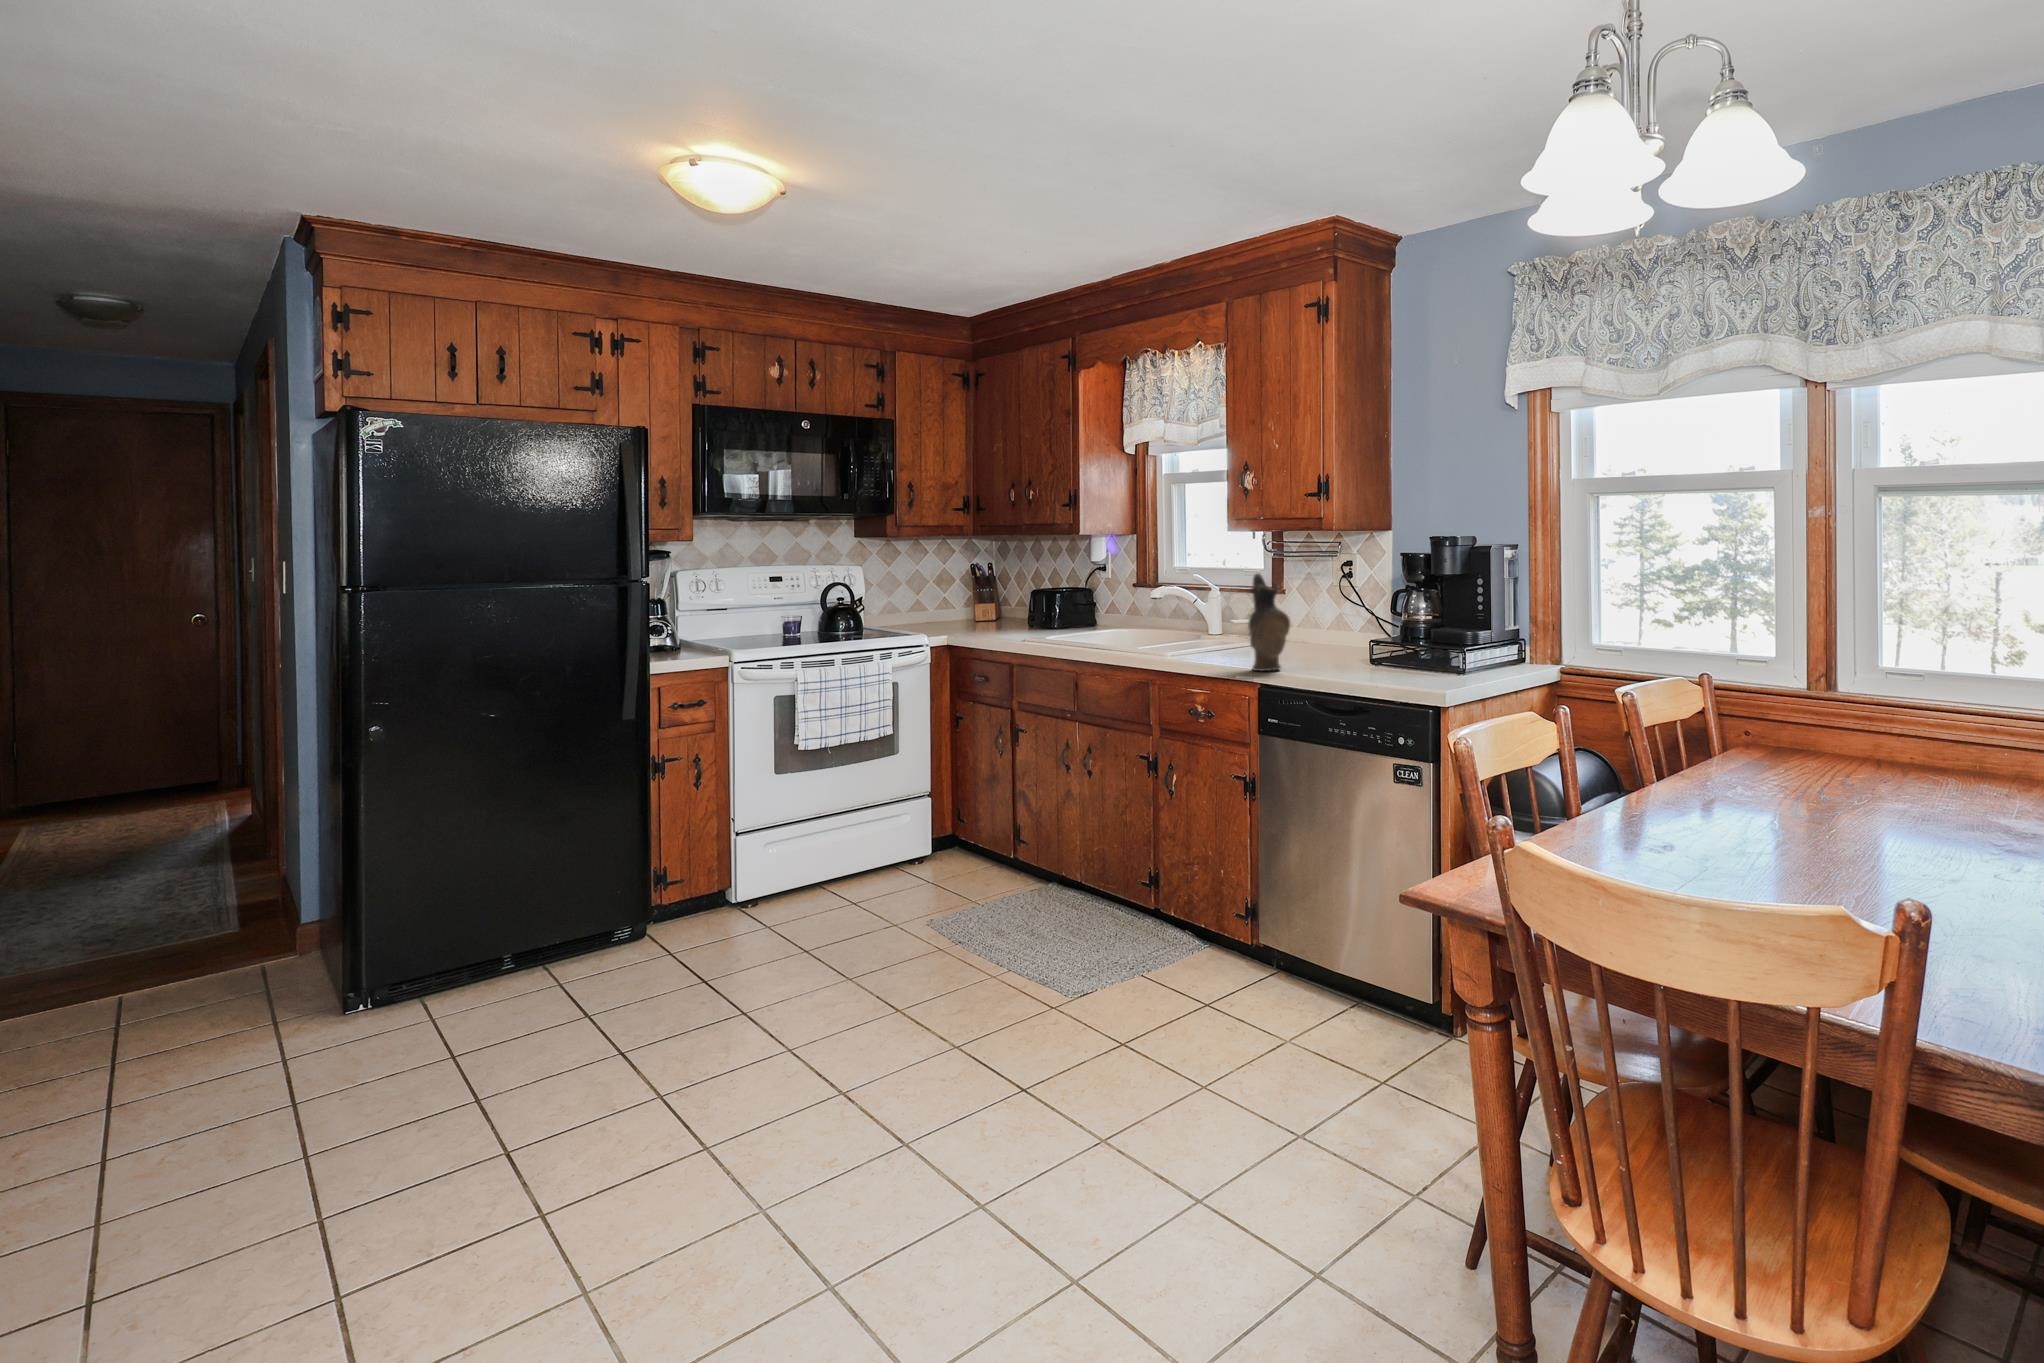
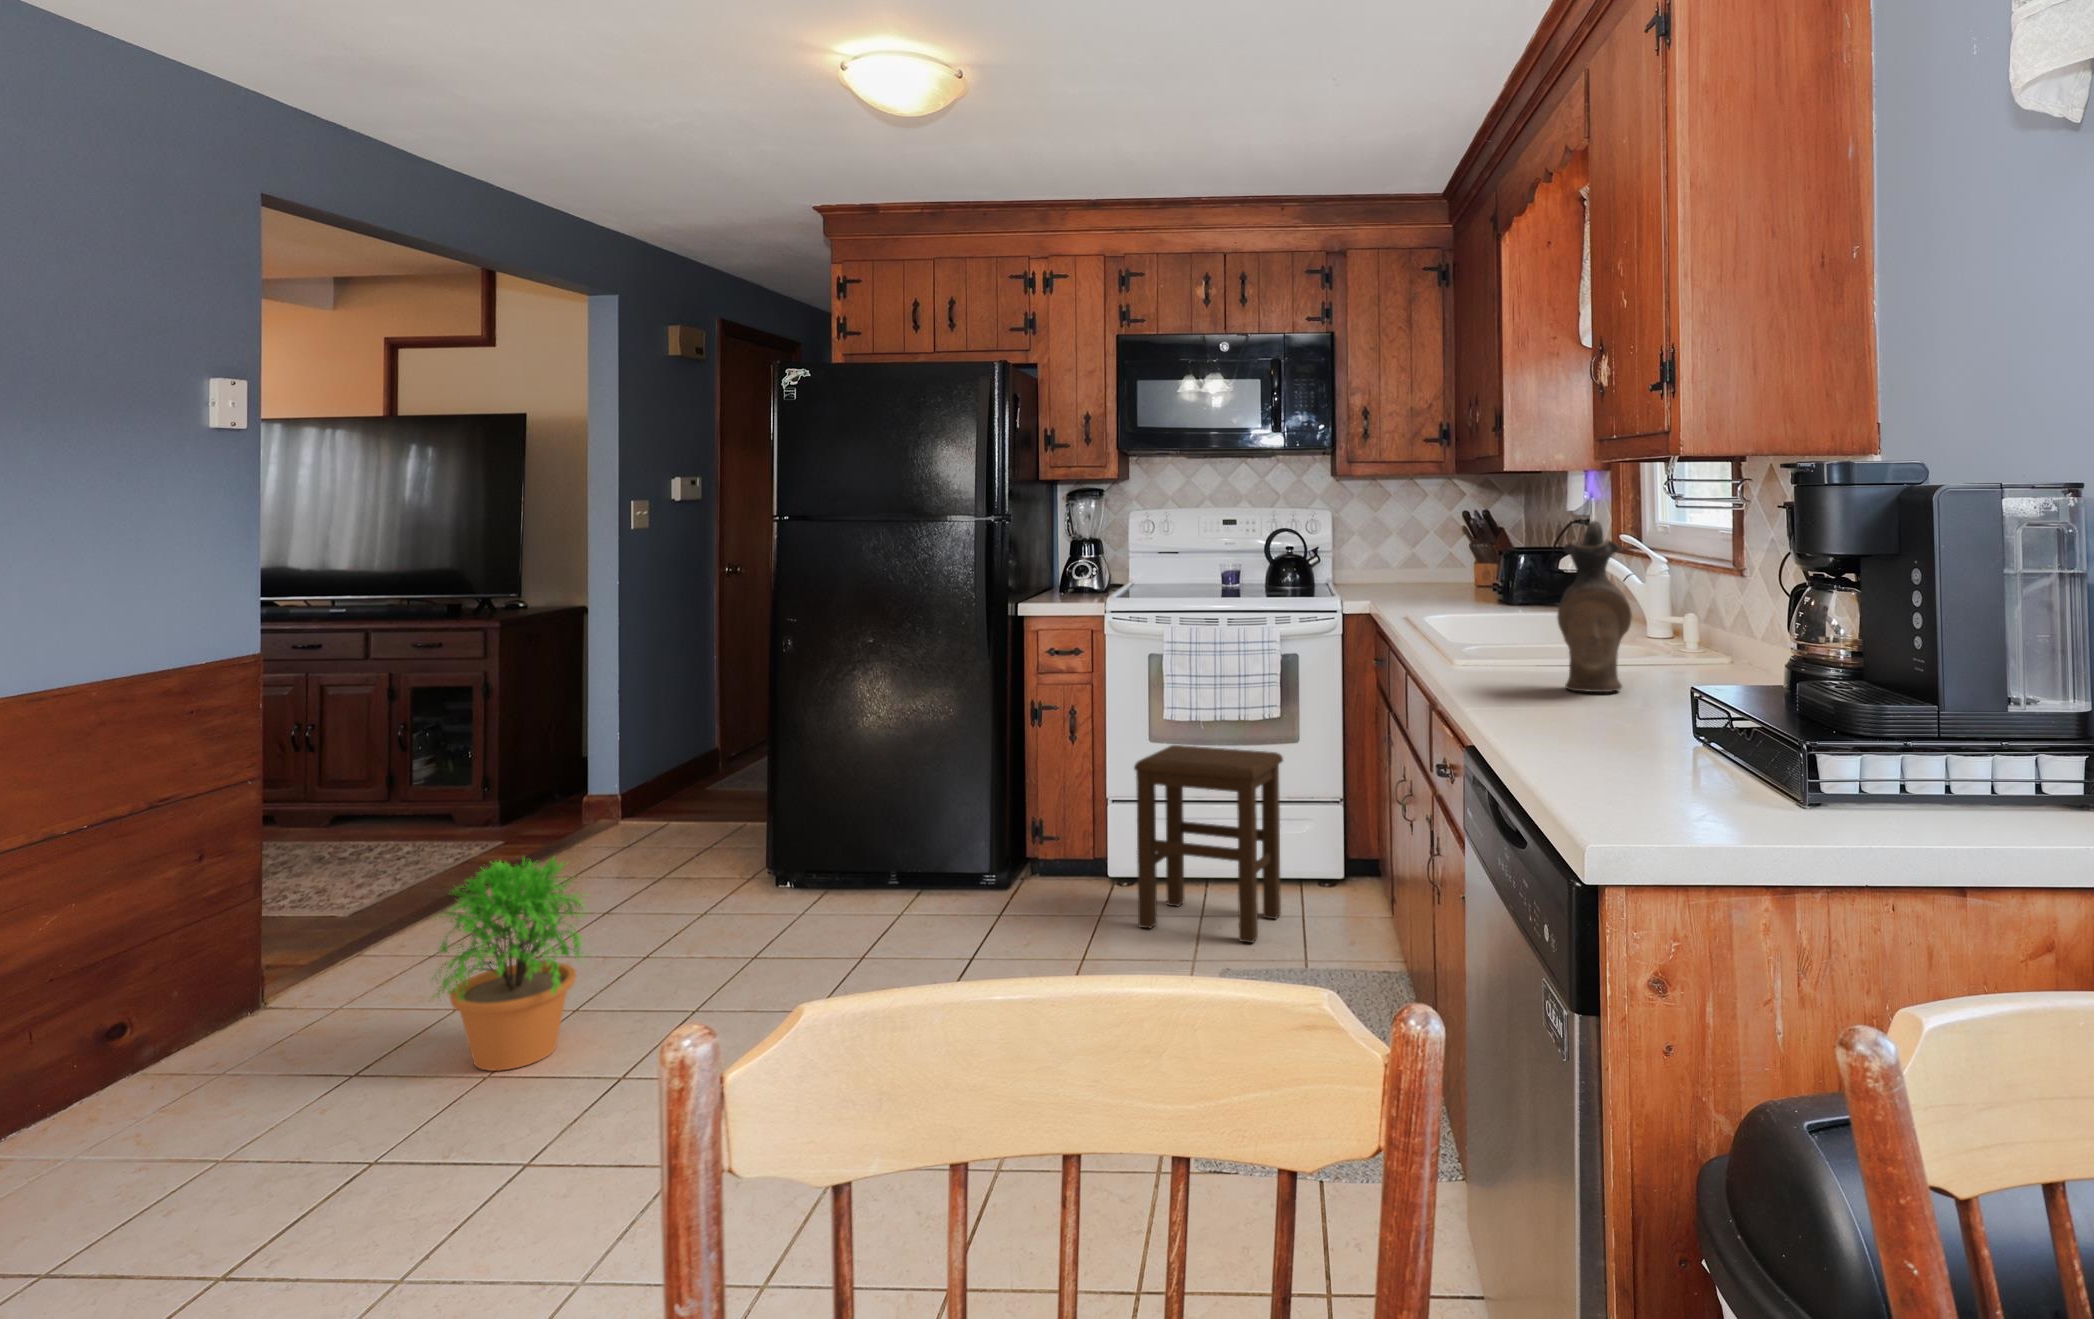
stool: none [815,761,930,928] -> present [1134,745,1283,943]
potted plant: none [172,967,431,1232] -> present [430,858,587,1071]

